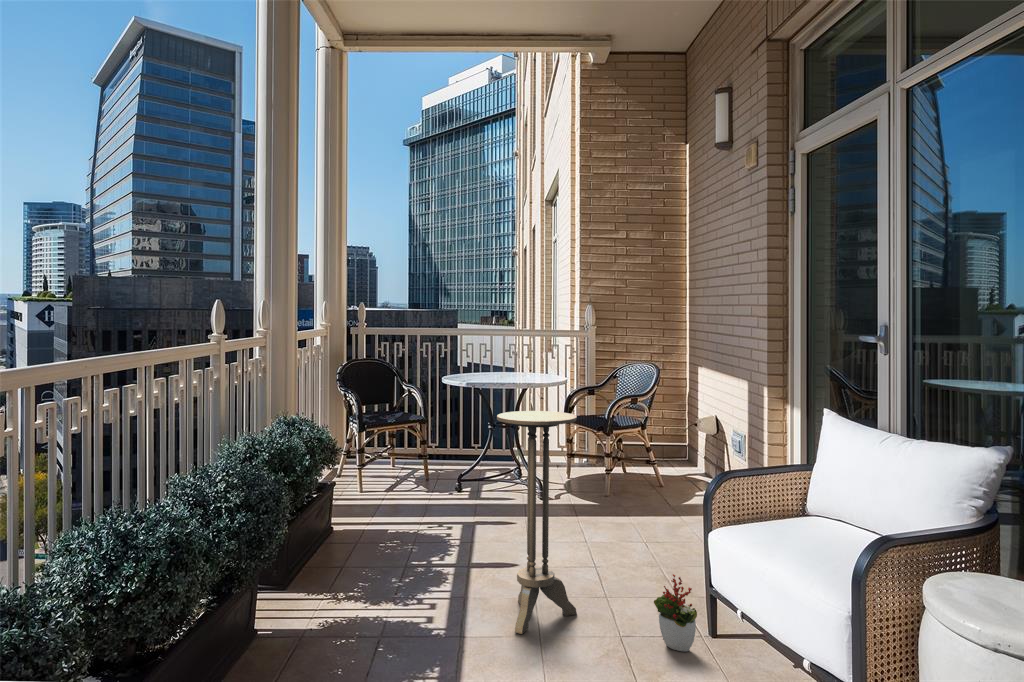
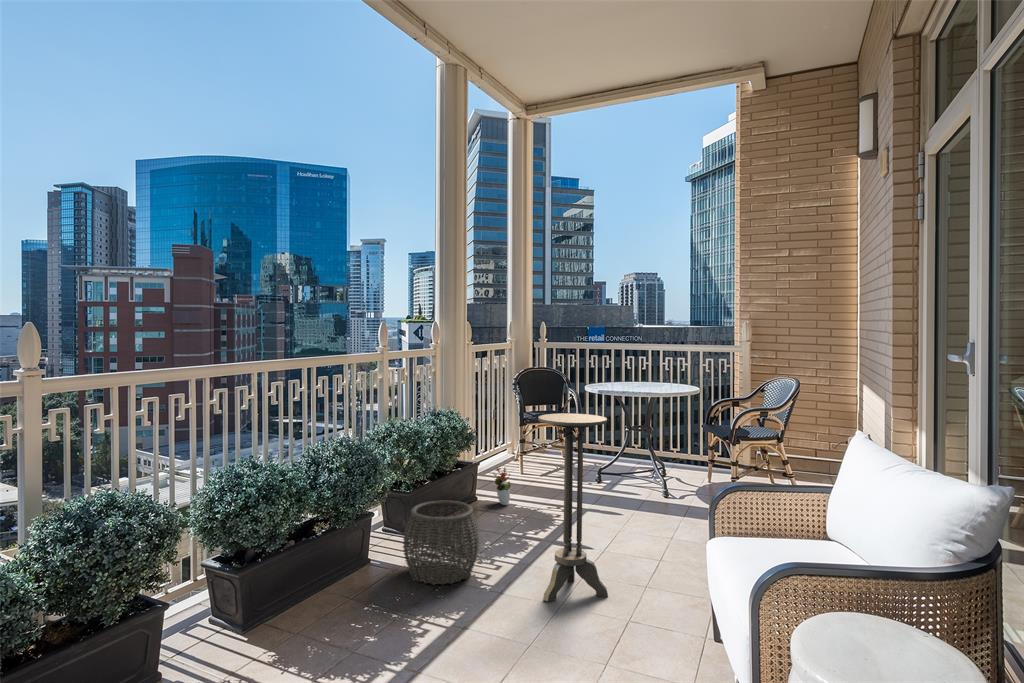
woven basket: none [317,533,418,646] -> present [403,501,480,585]
decorative plant: present [654,574,697,652] -> present [493,467,511,505]

